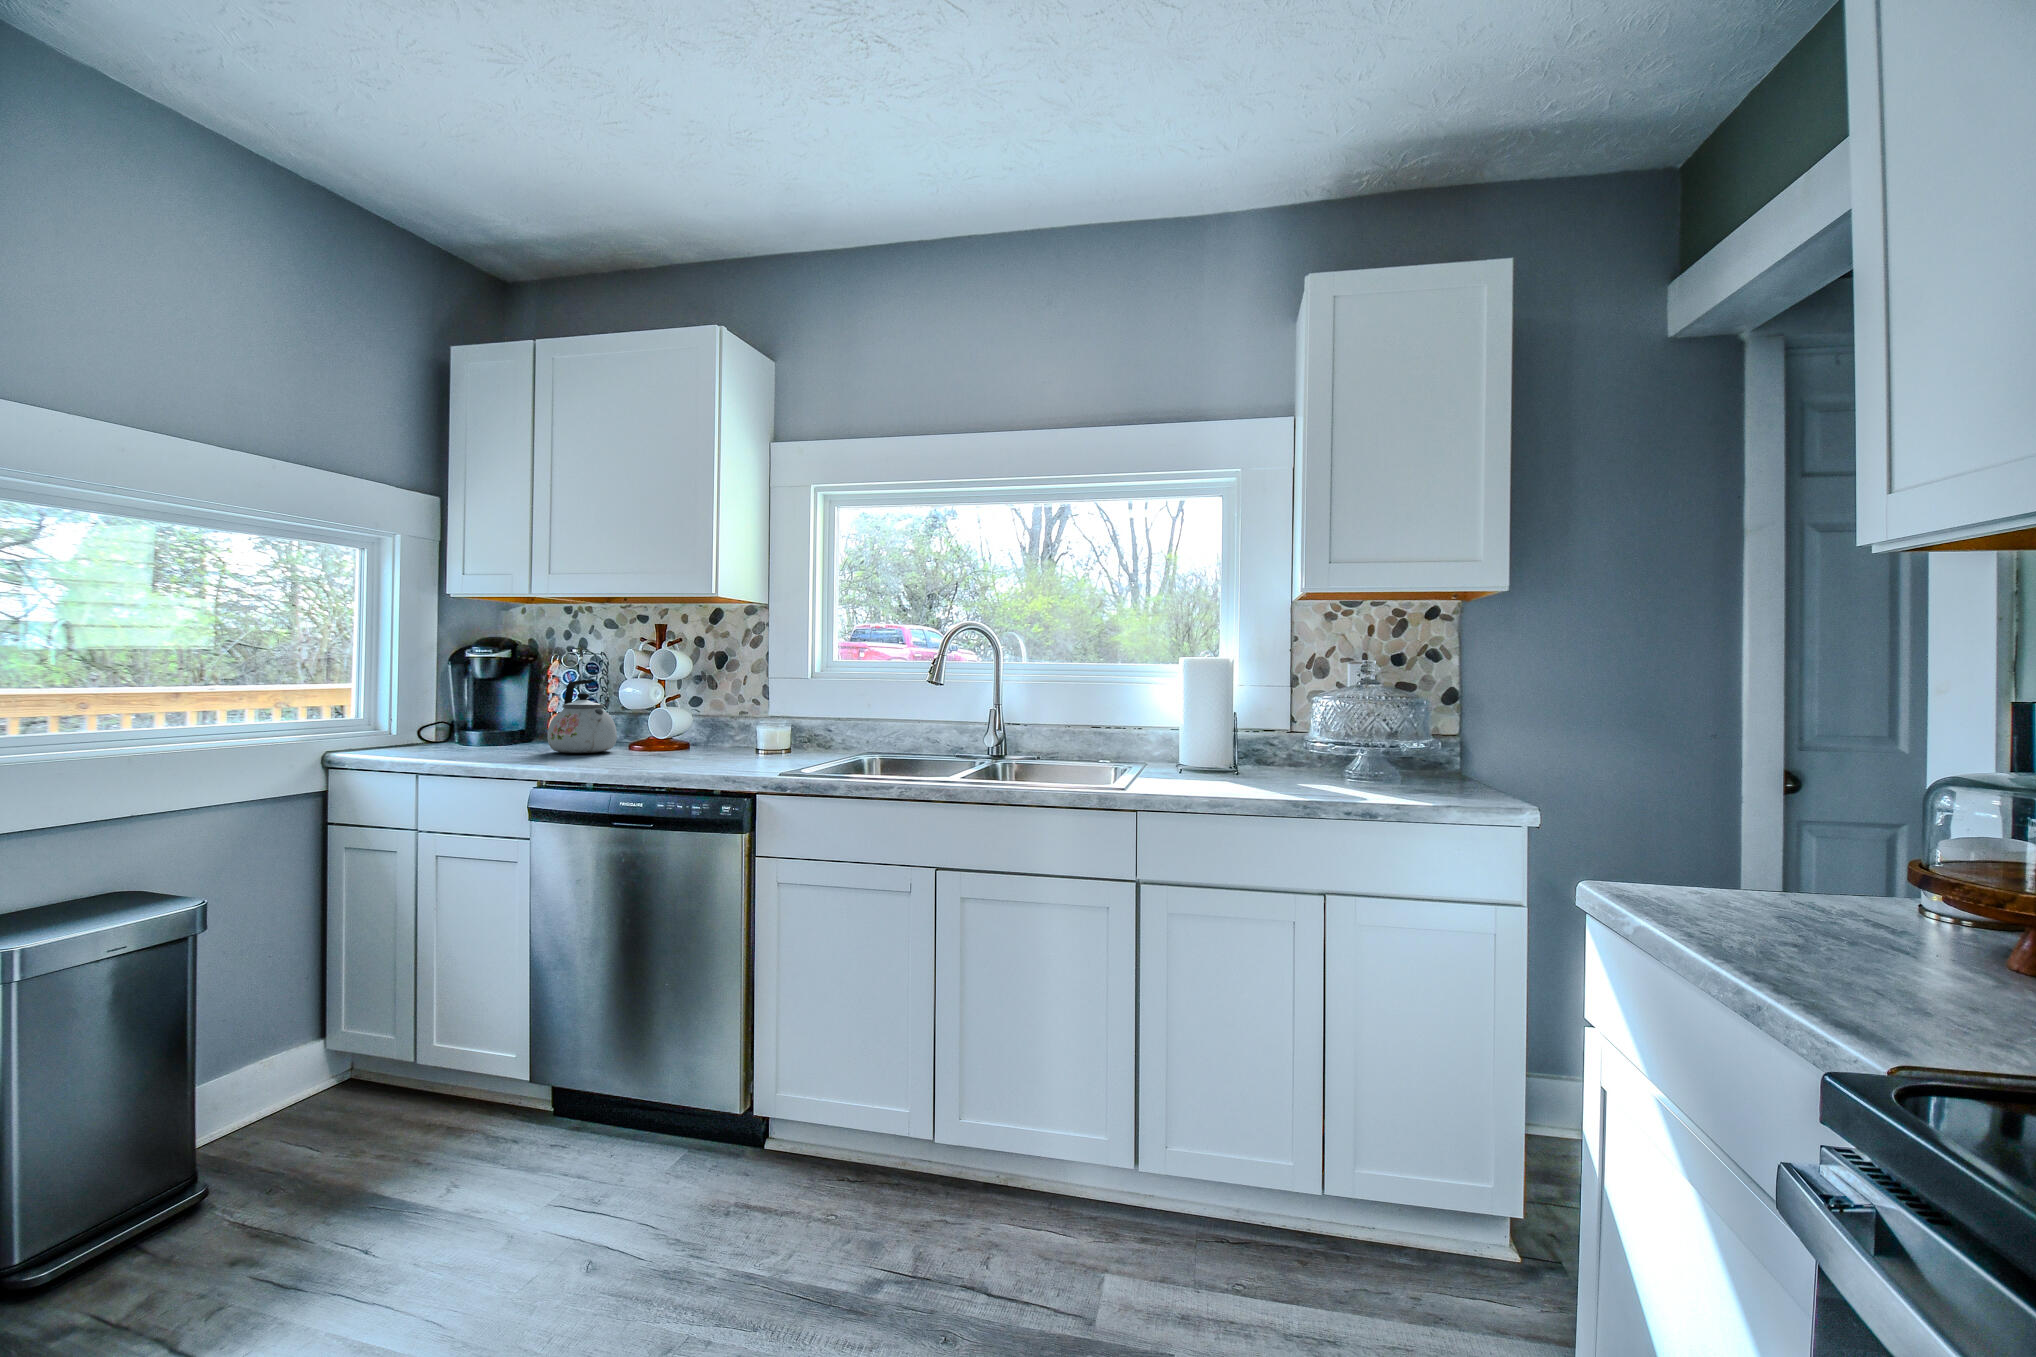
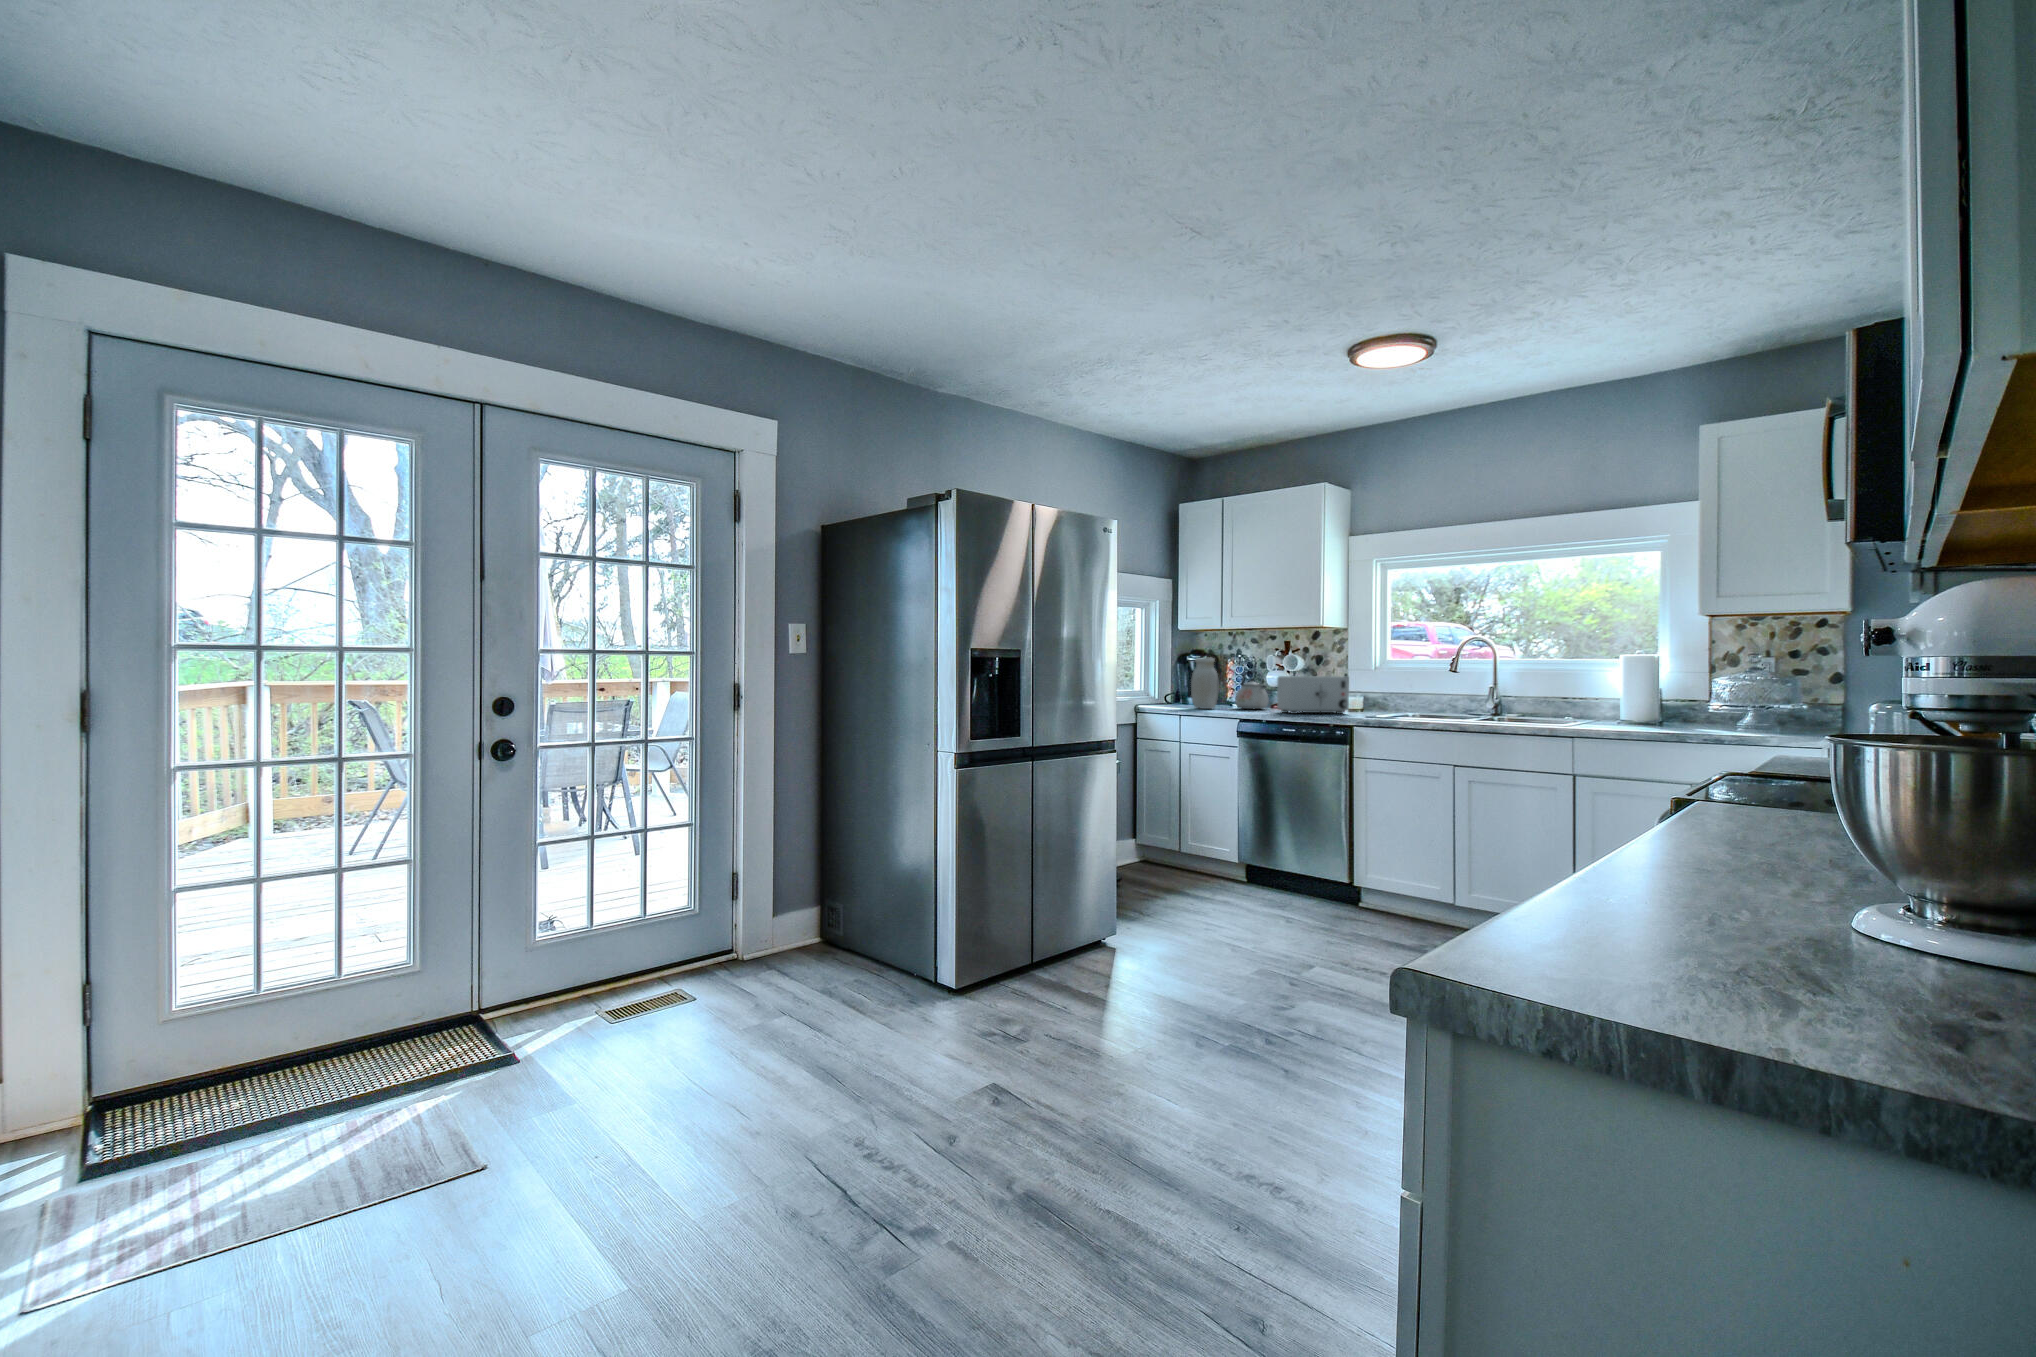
jar: none [446,652,508,756] -> present [1191,658,1219,709]
toaster: none [620,690,758,766] -> present [1277,676,1349,714]

